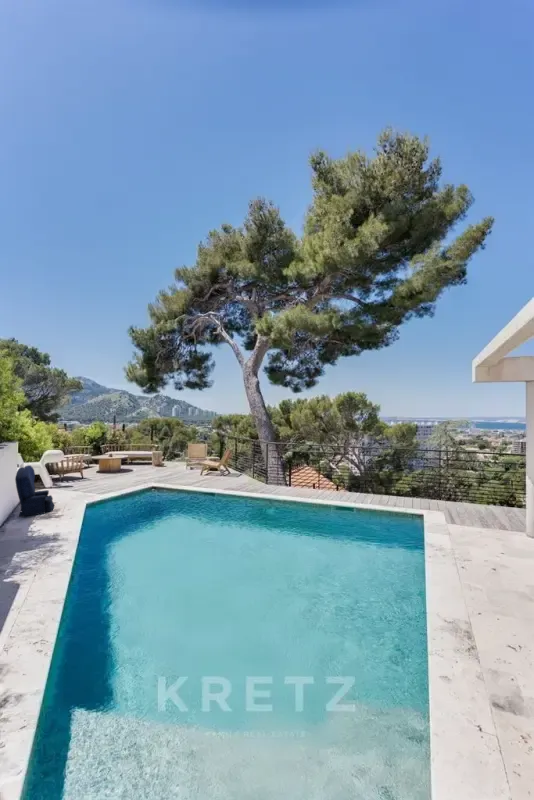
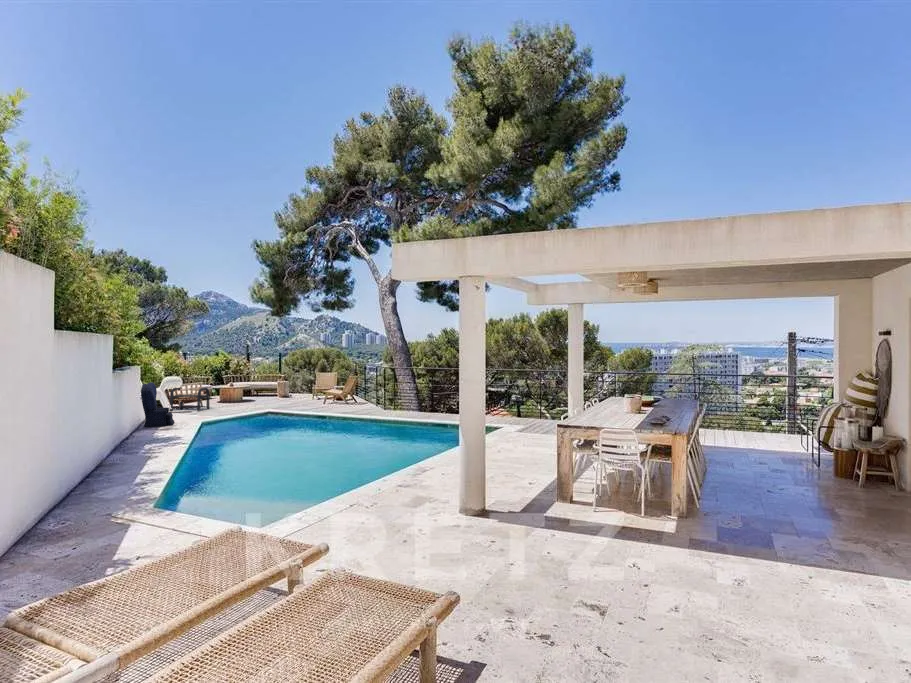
bench: none [51,460,90,483] -> present [170,388,209,411]

